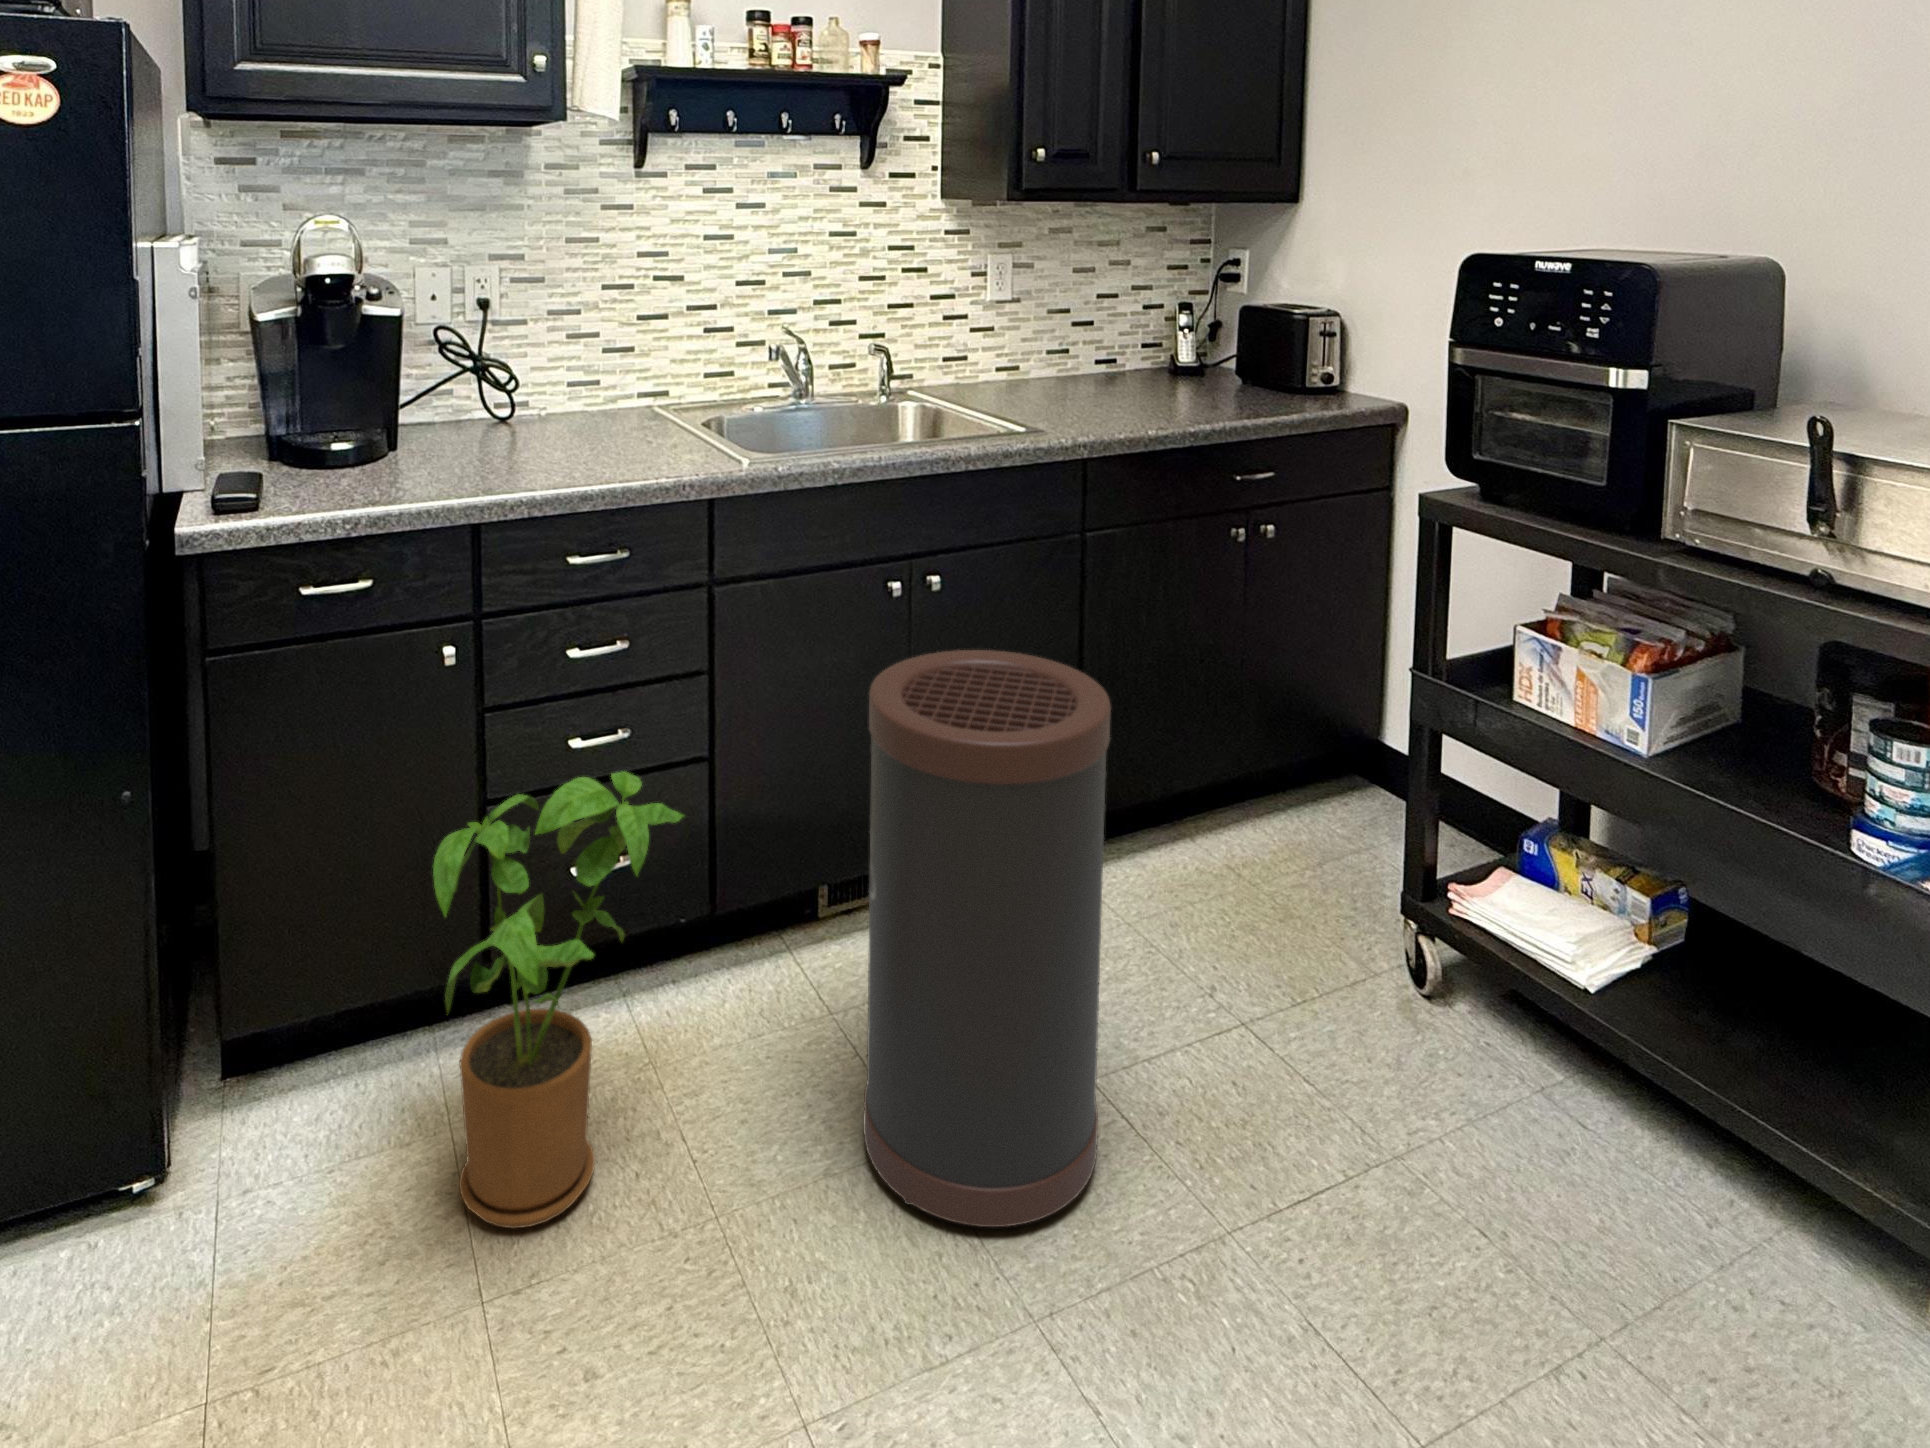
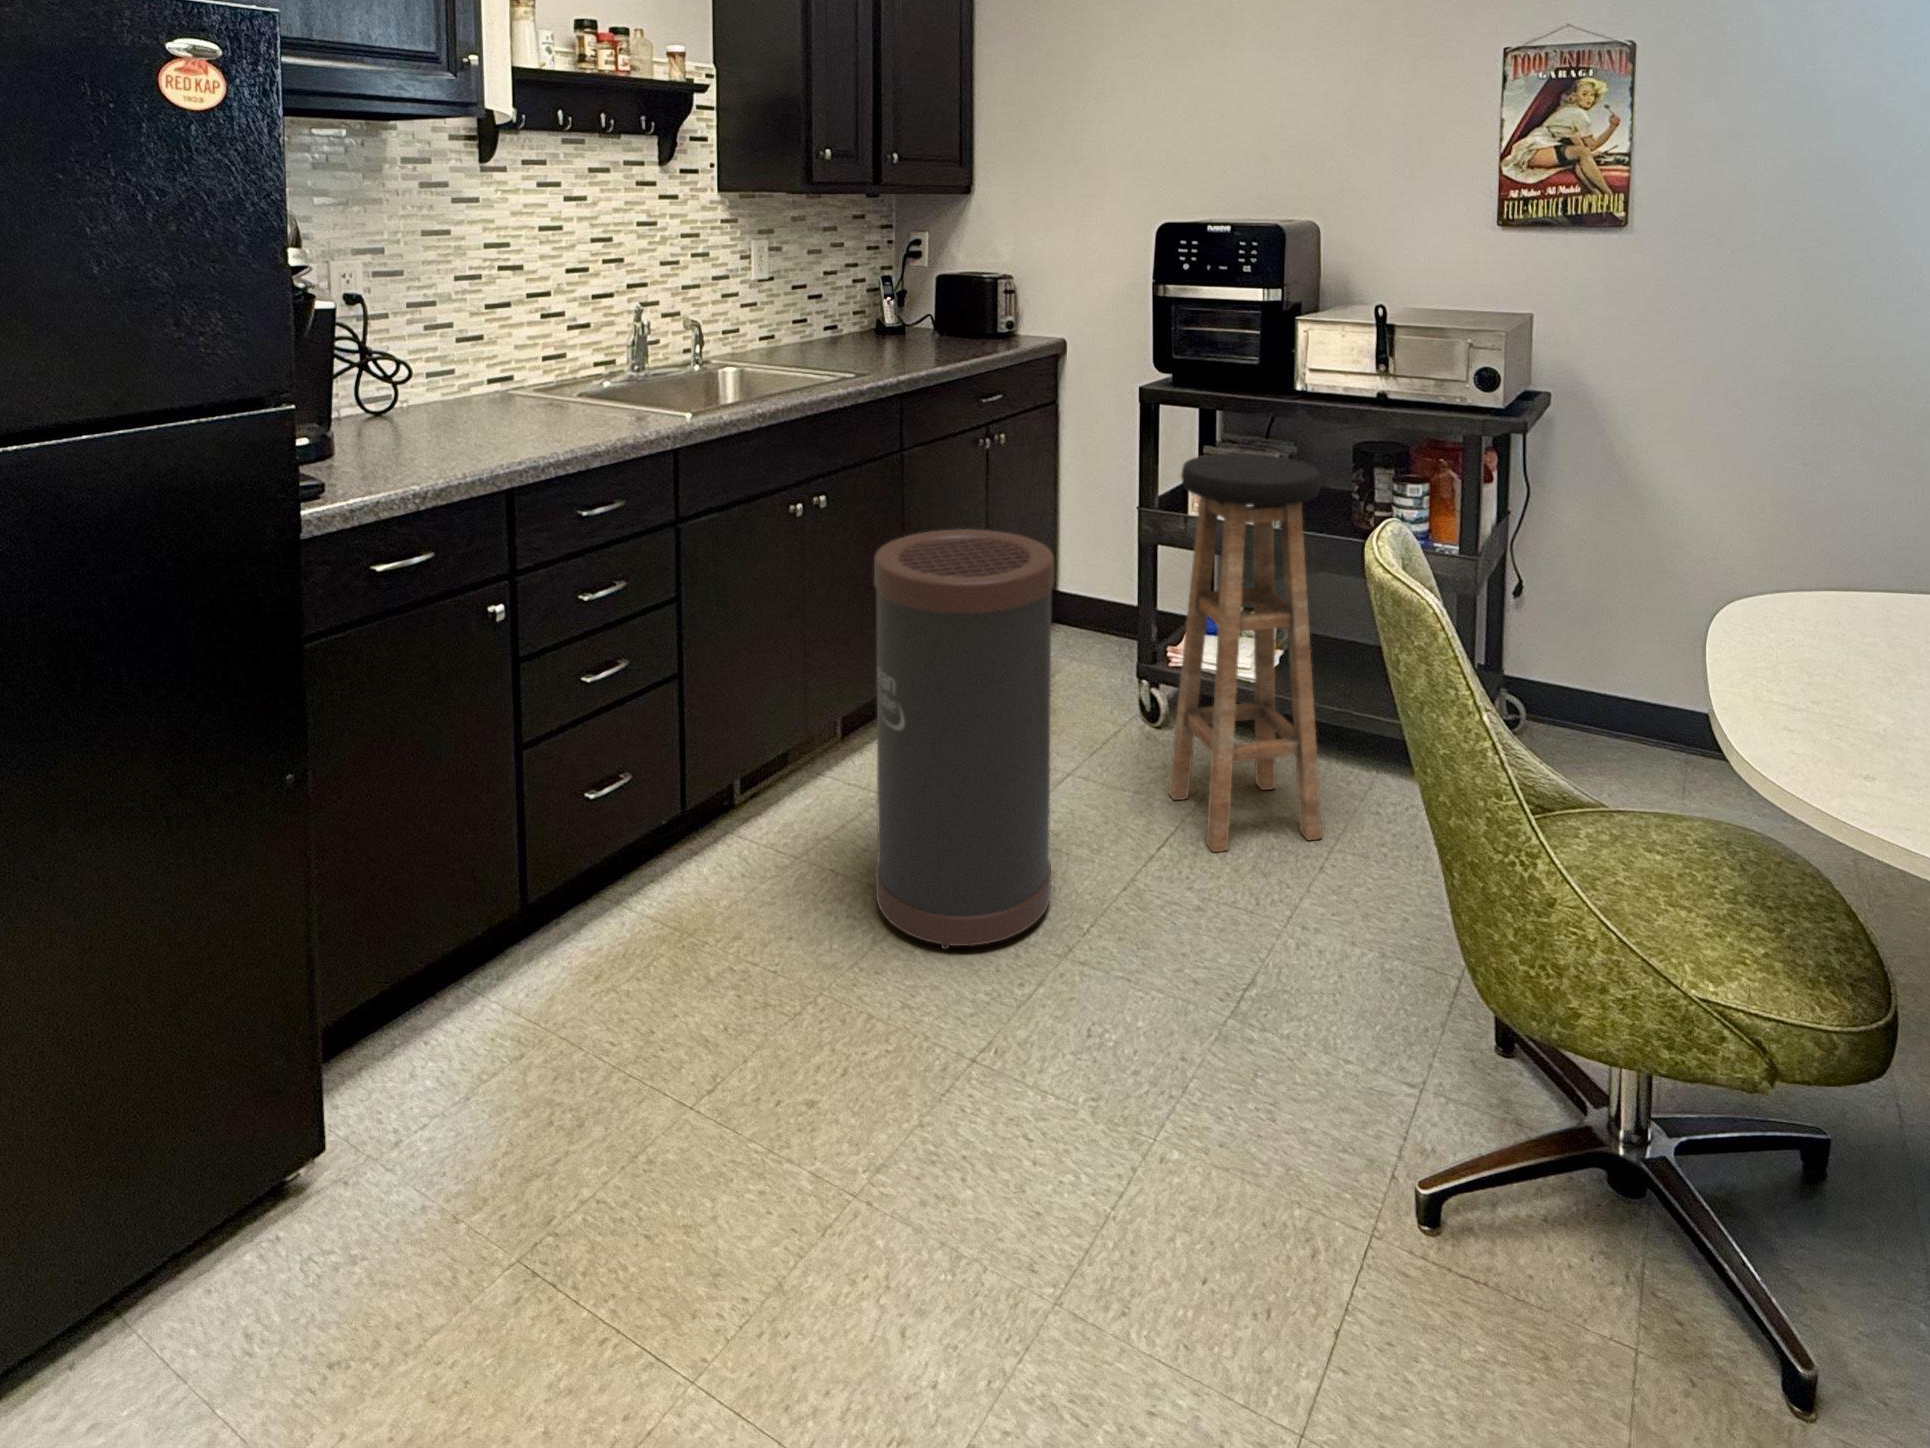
bar stool: none [1374,617,1628,1290] -> present [1169,453,1322,852]
house plant: present [433,771,684,1228] -> none [546,678,759,1094]

